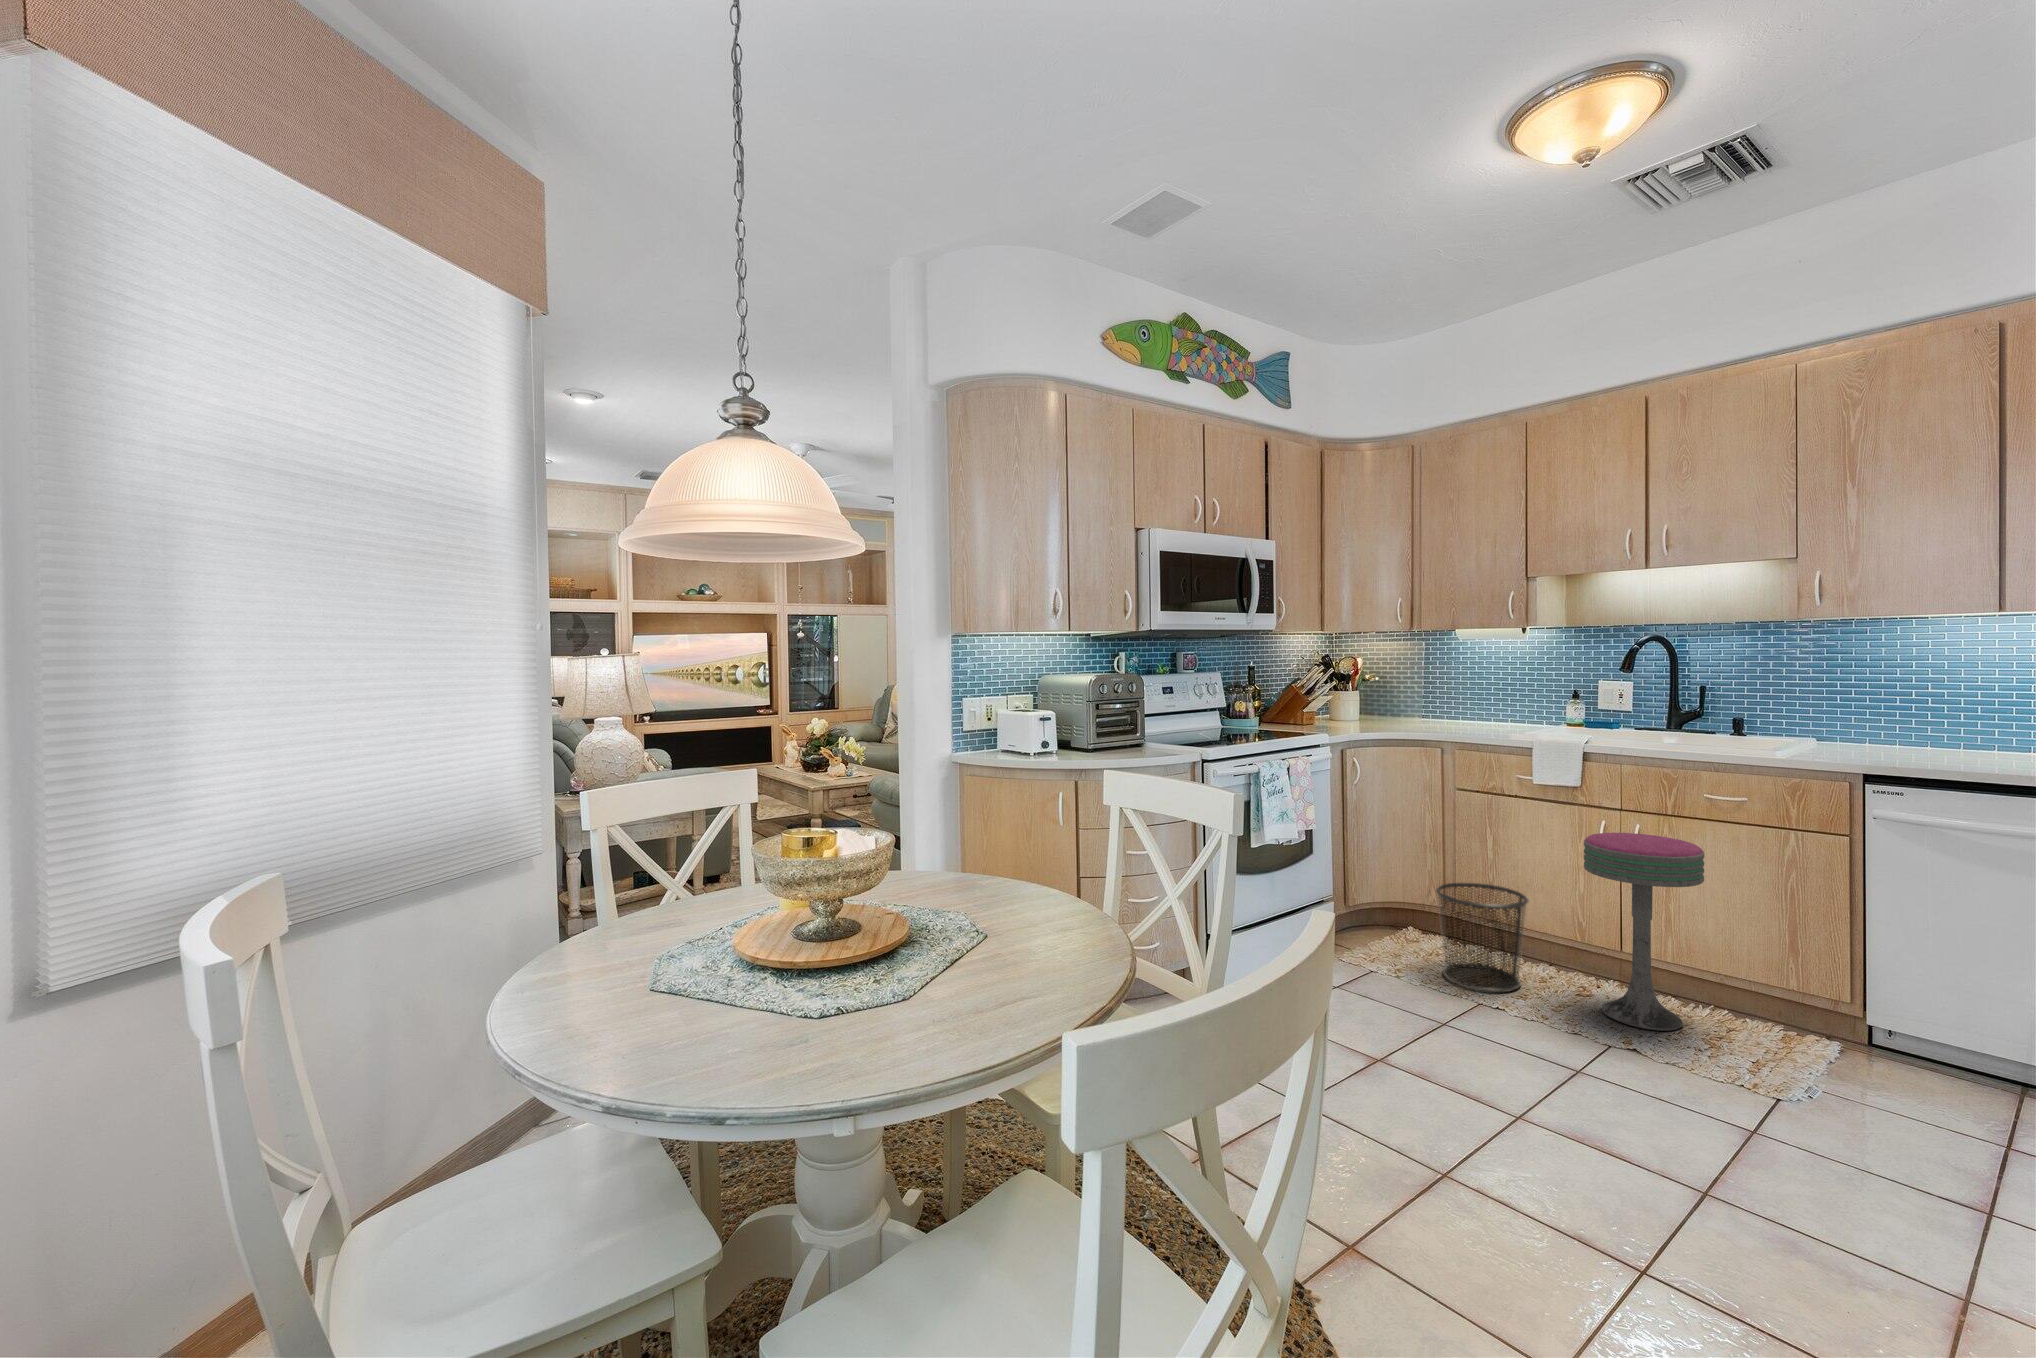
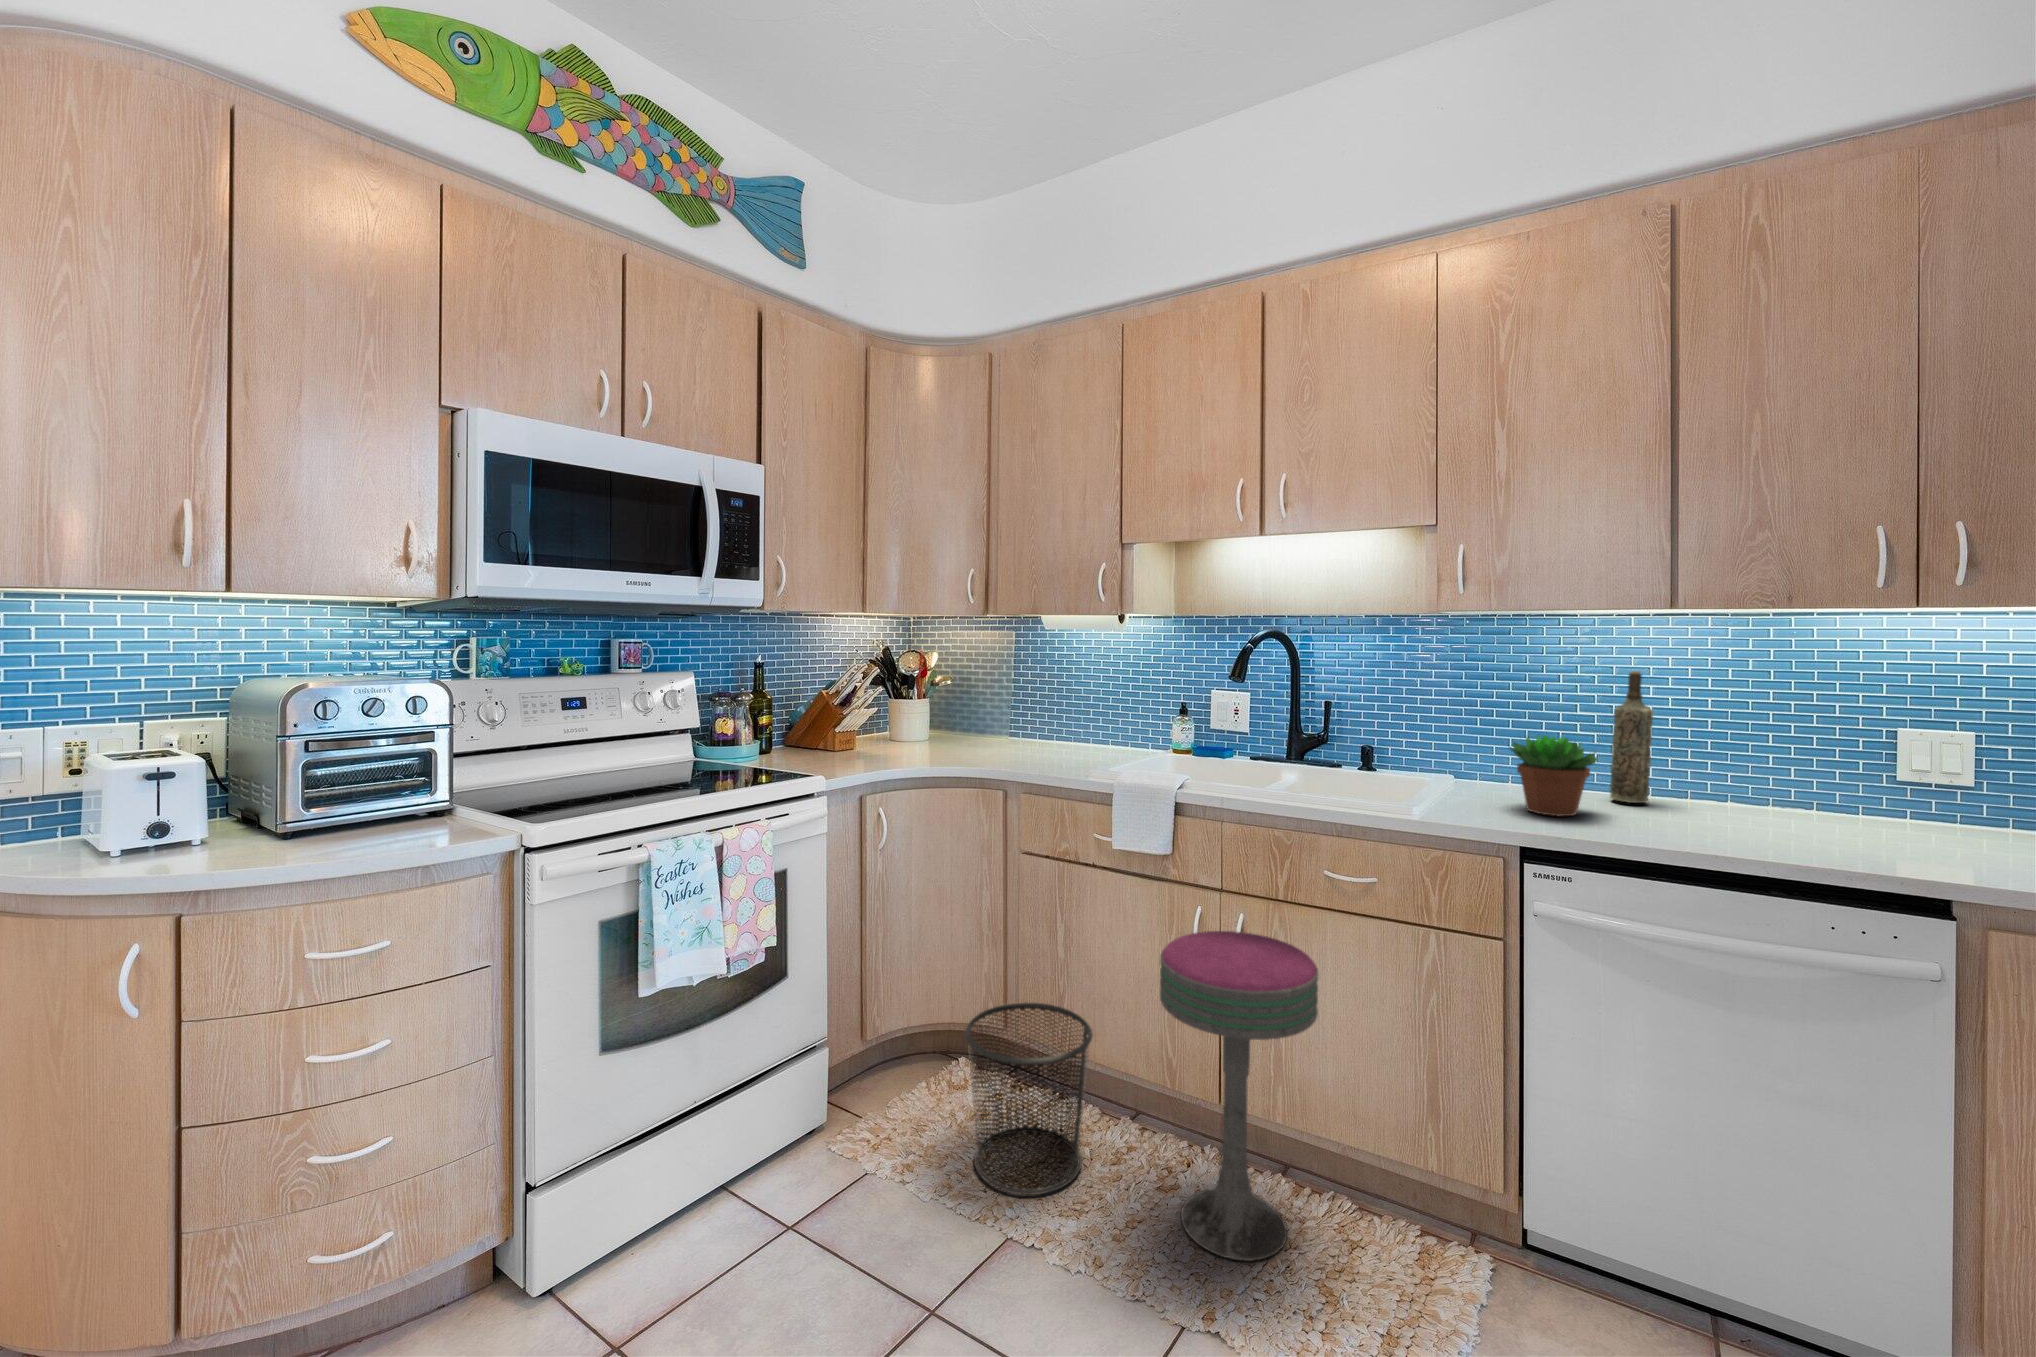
bottle: none [1952,659,1988,753] -> present [1610,671,1653,803]
succulent plant: none [1855,702,1935,759] -> present [1510,735,1598,816]

